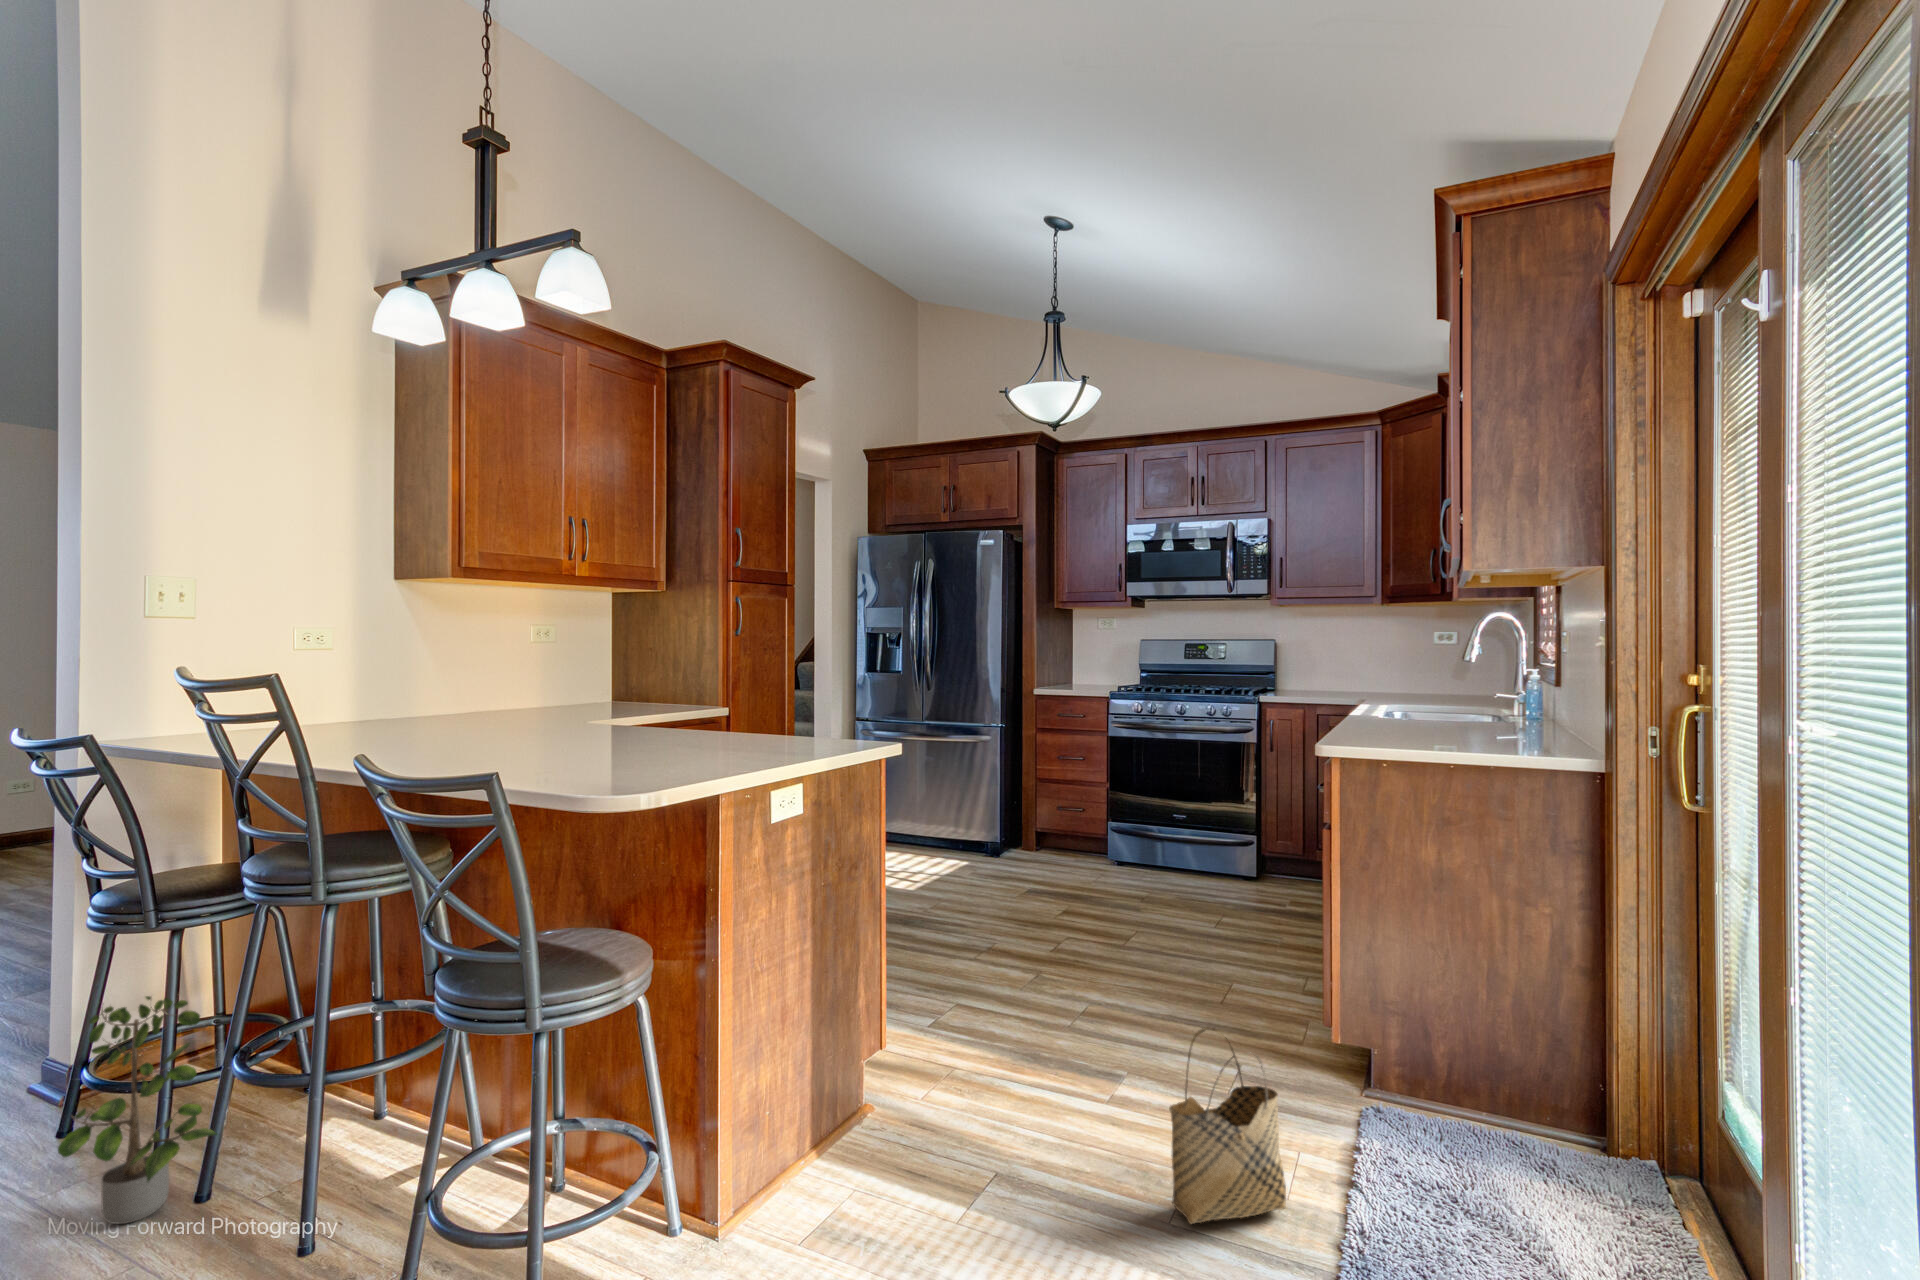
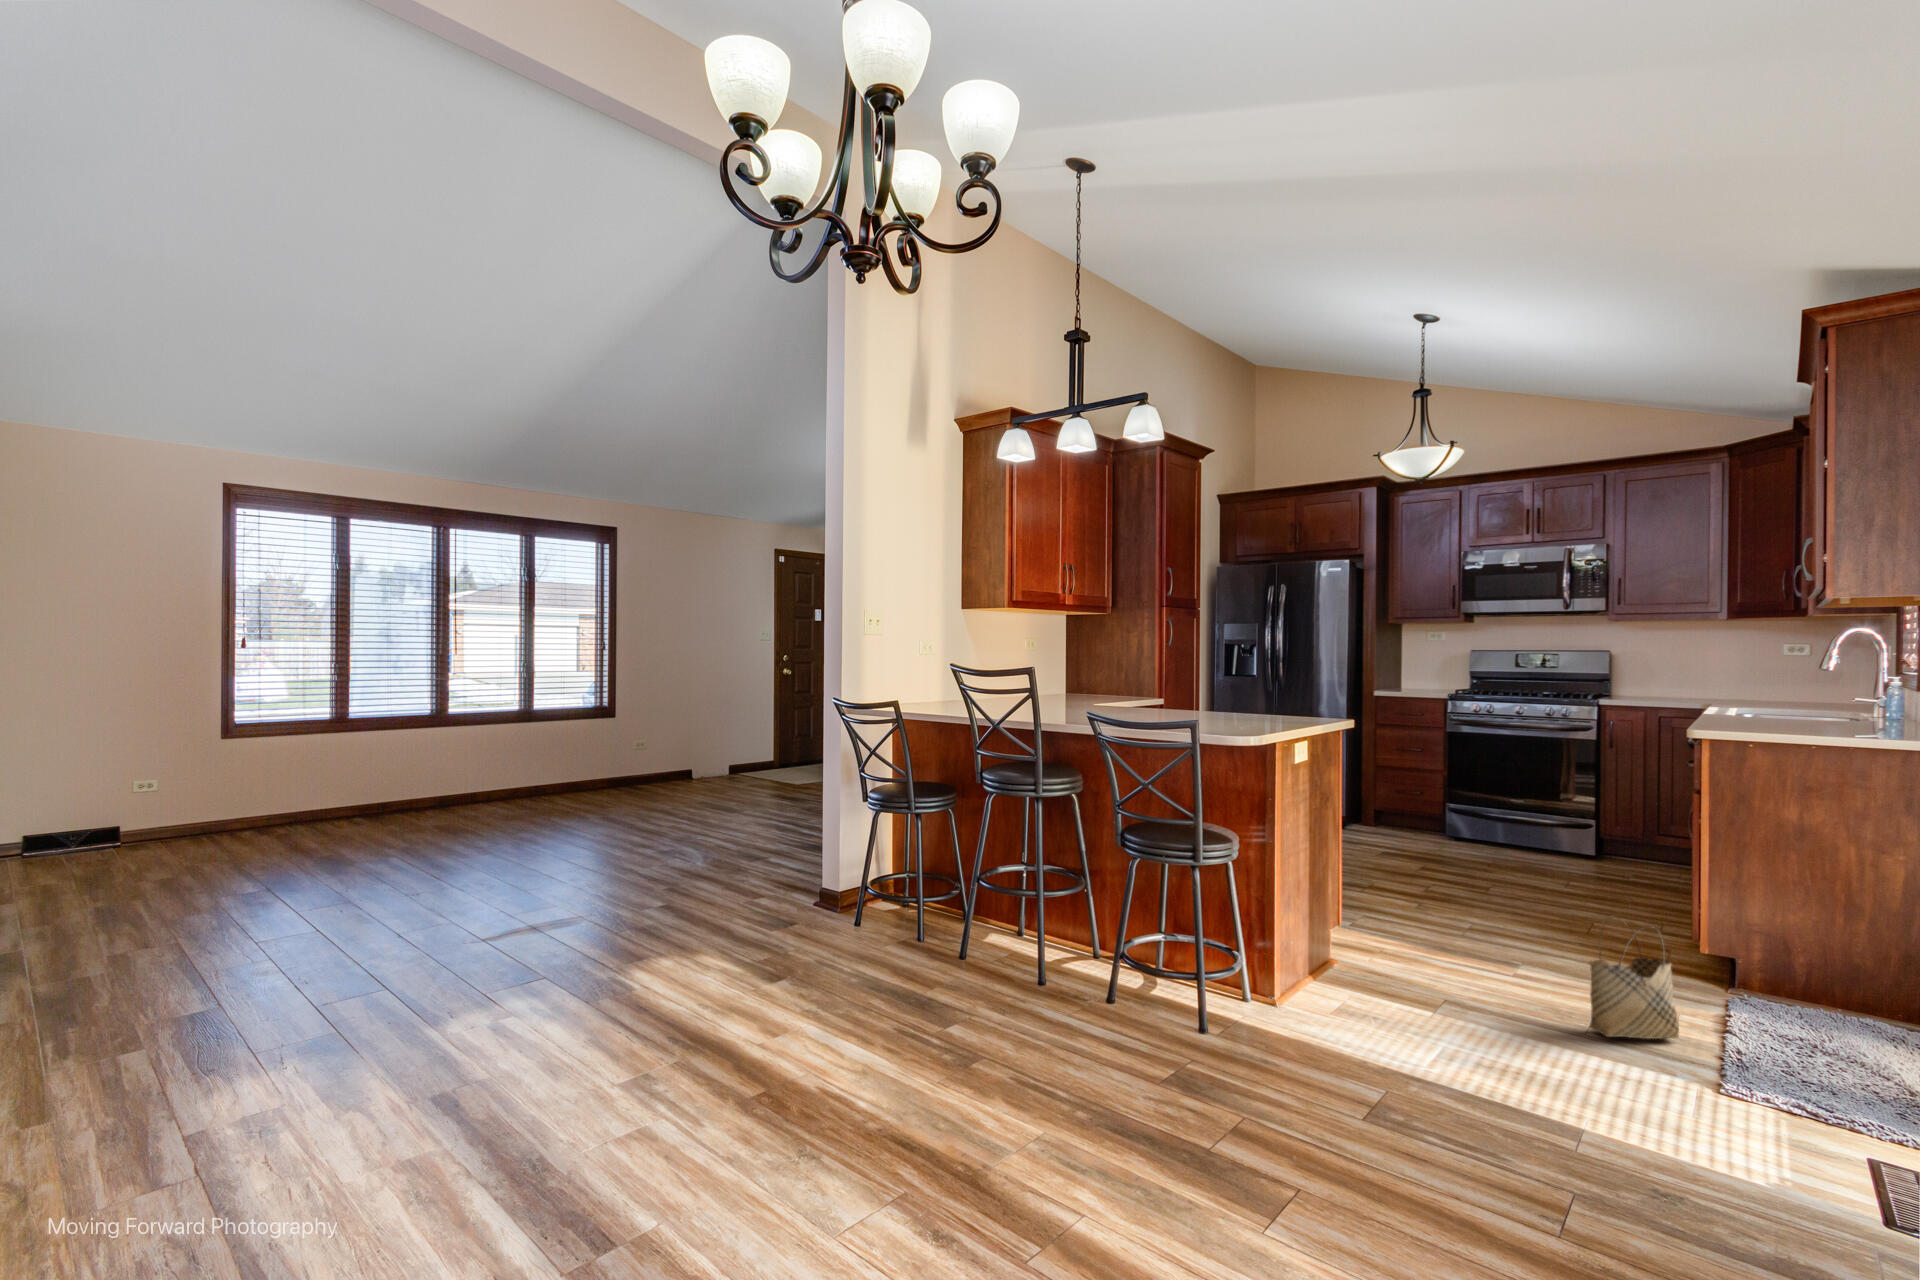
potted plant: present [58,996,217,1224] -> none [901,843,976,969]

